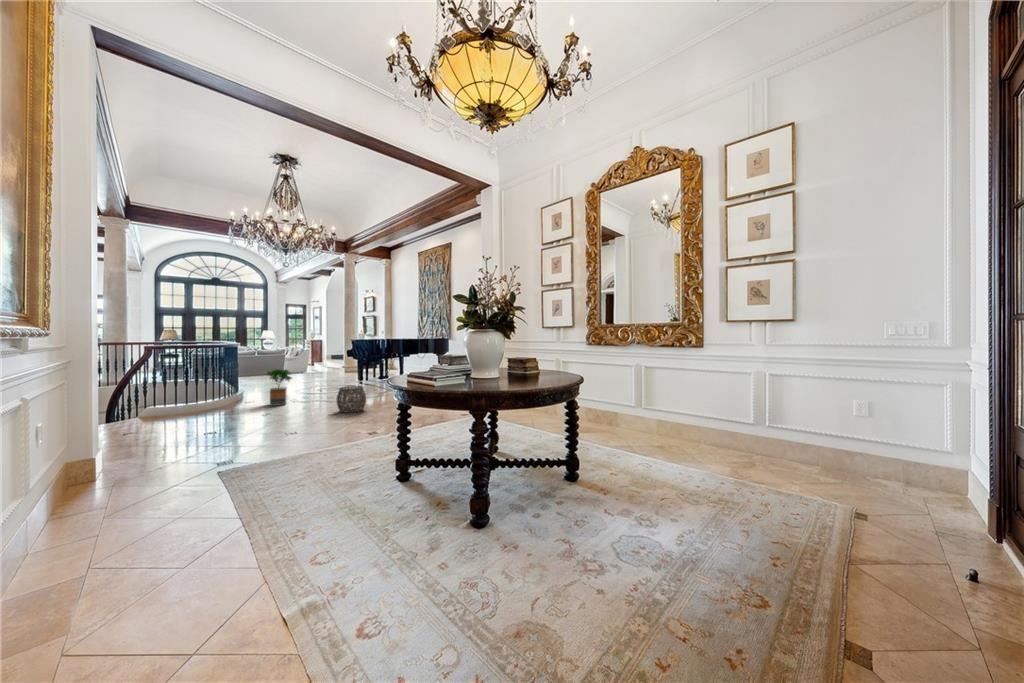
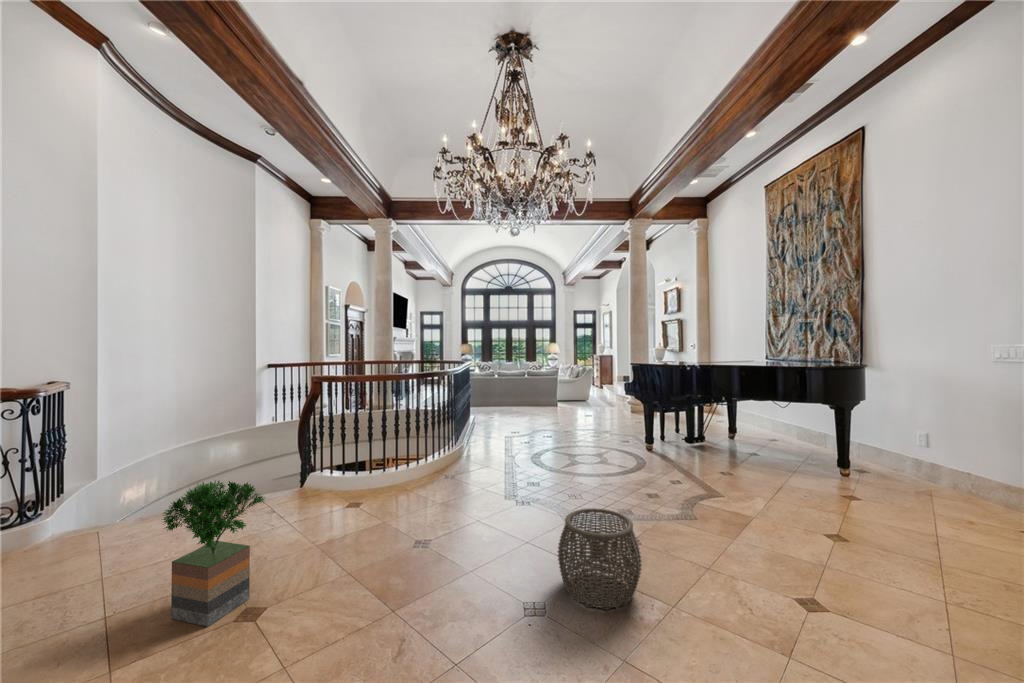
potted tree: present [266,369,292,406] -> present [163,480,265,627]

